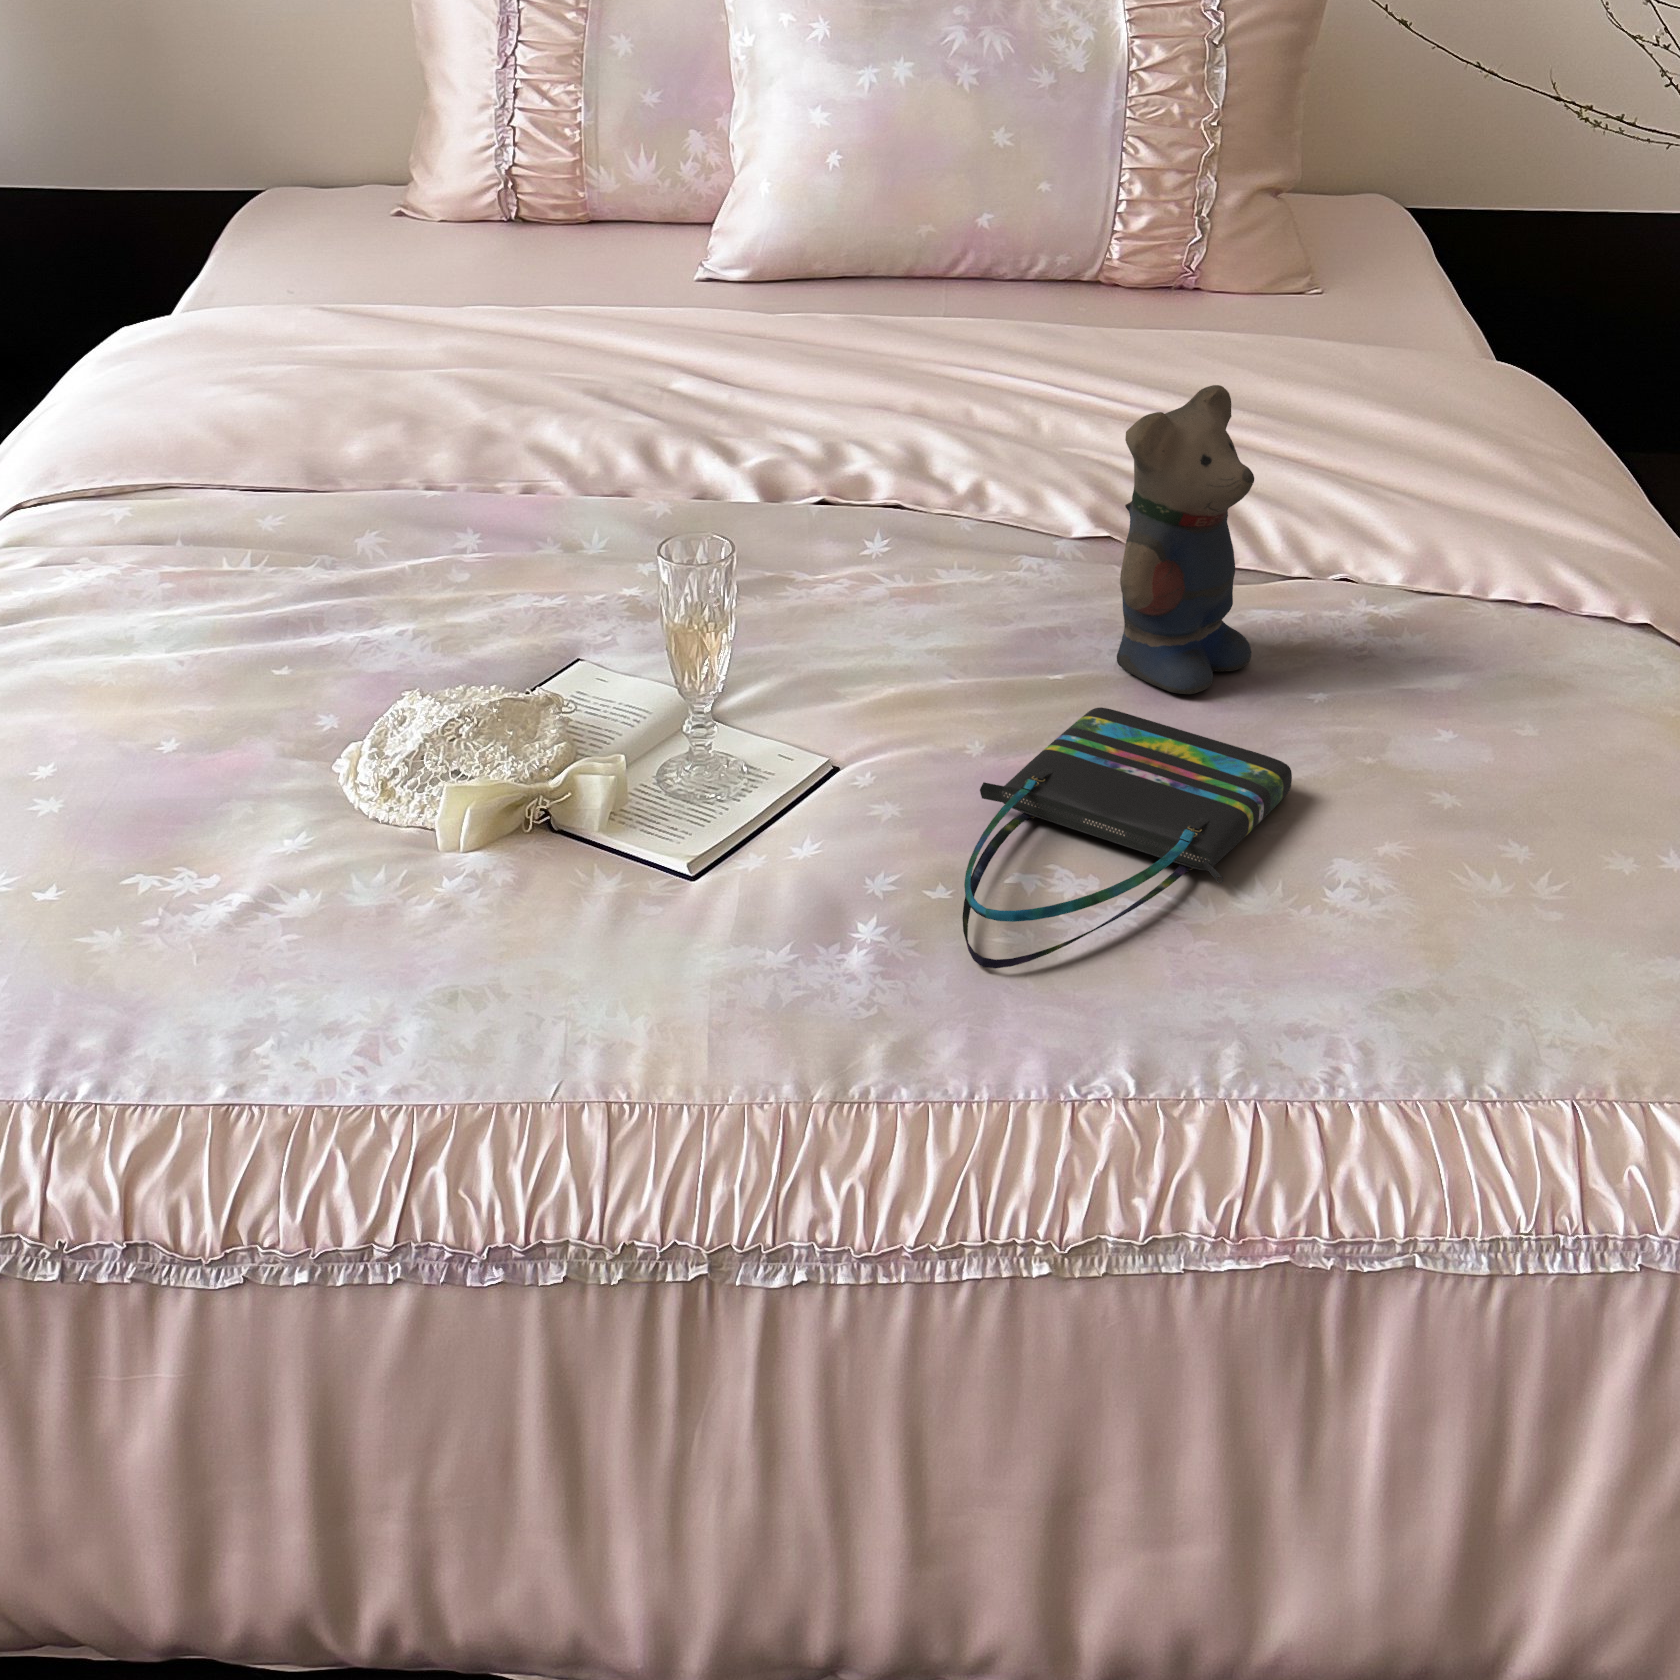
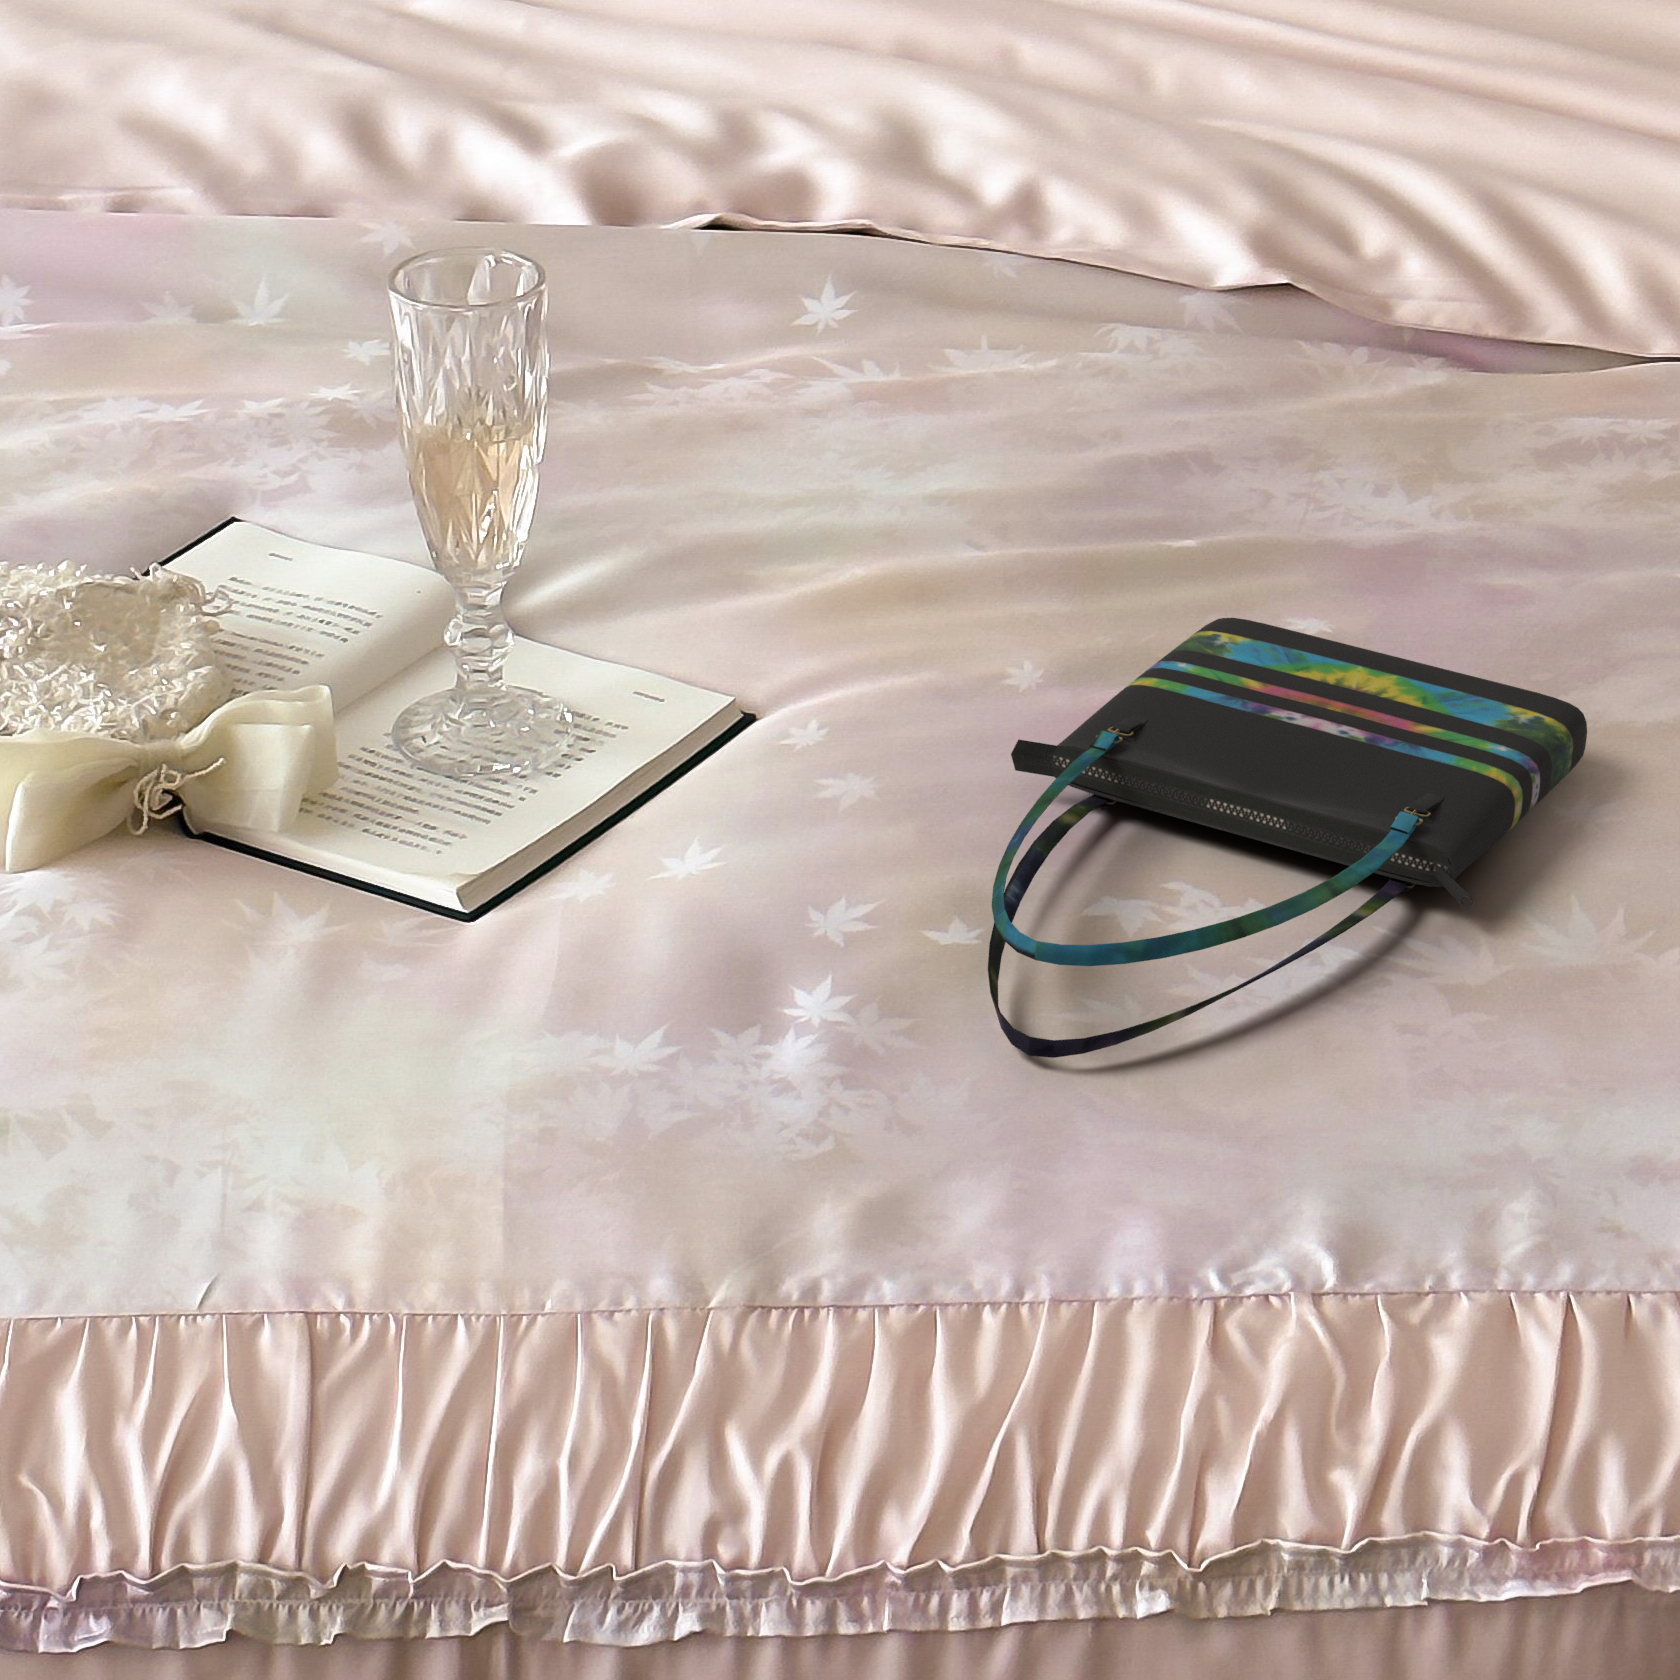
teddy bear: present [1117,385,1254,694] -> none [1250,36,1508,602]

